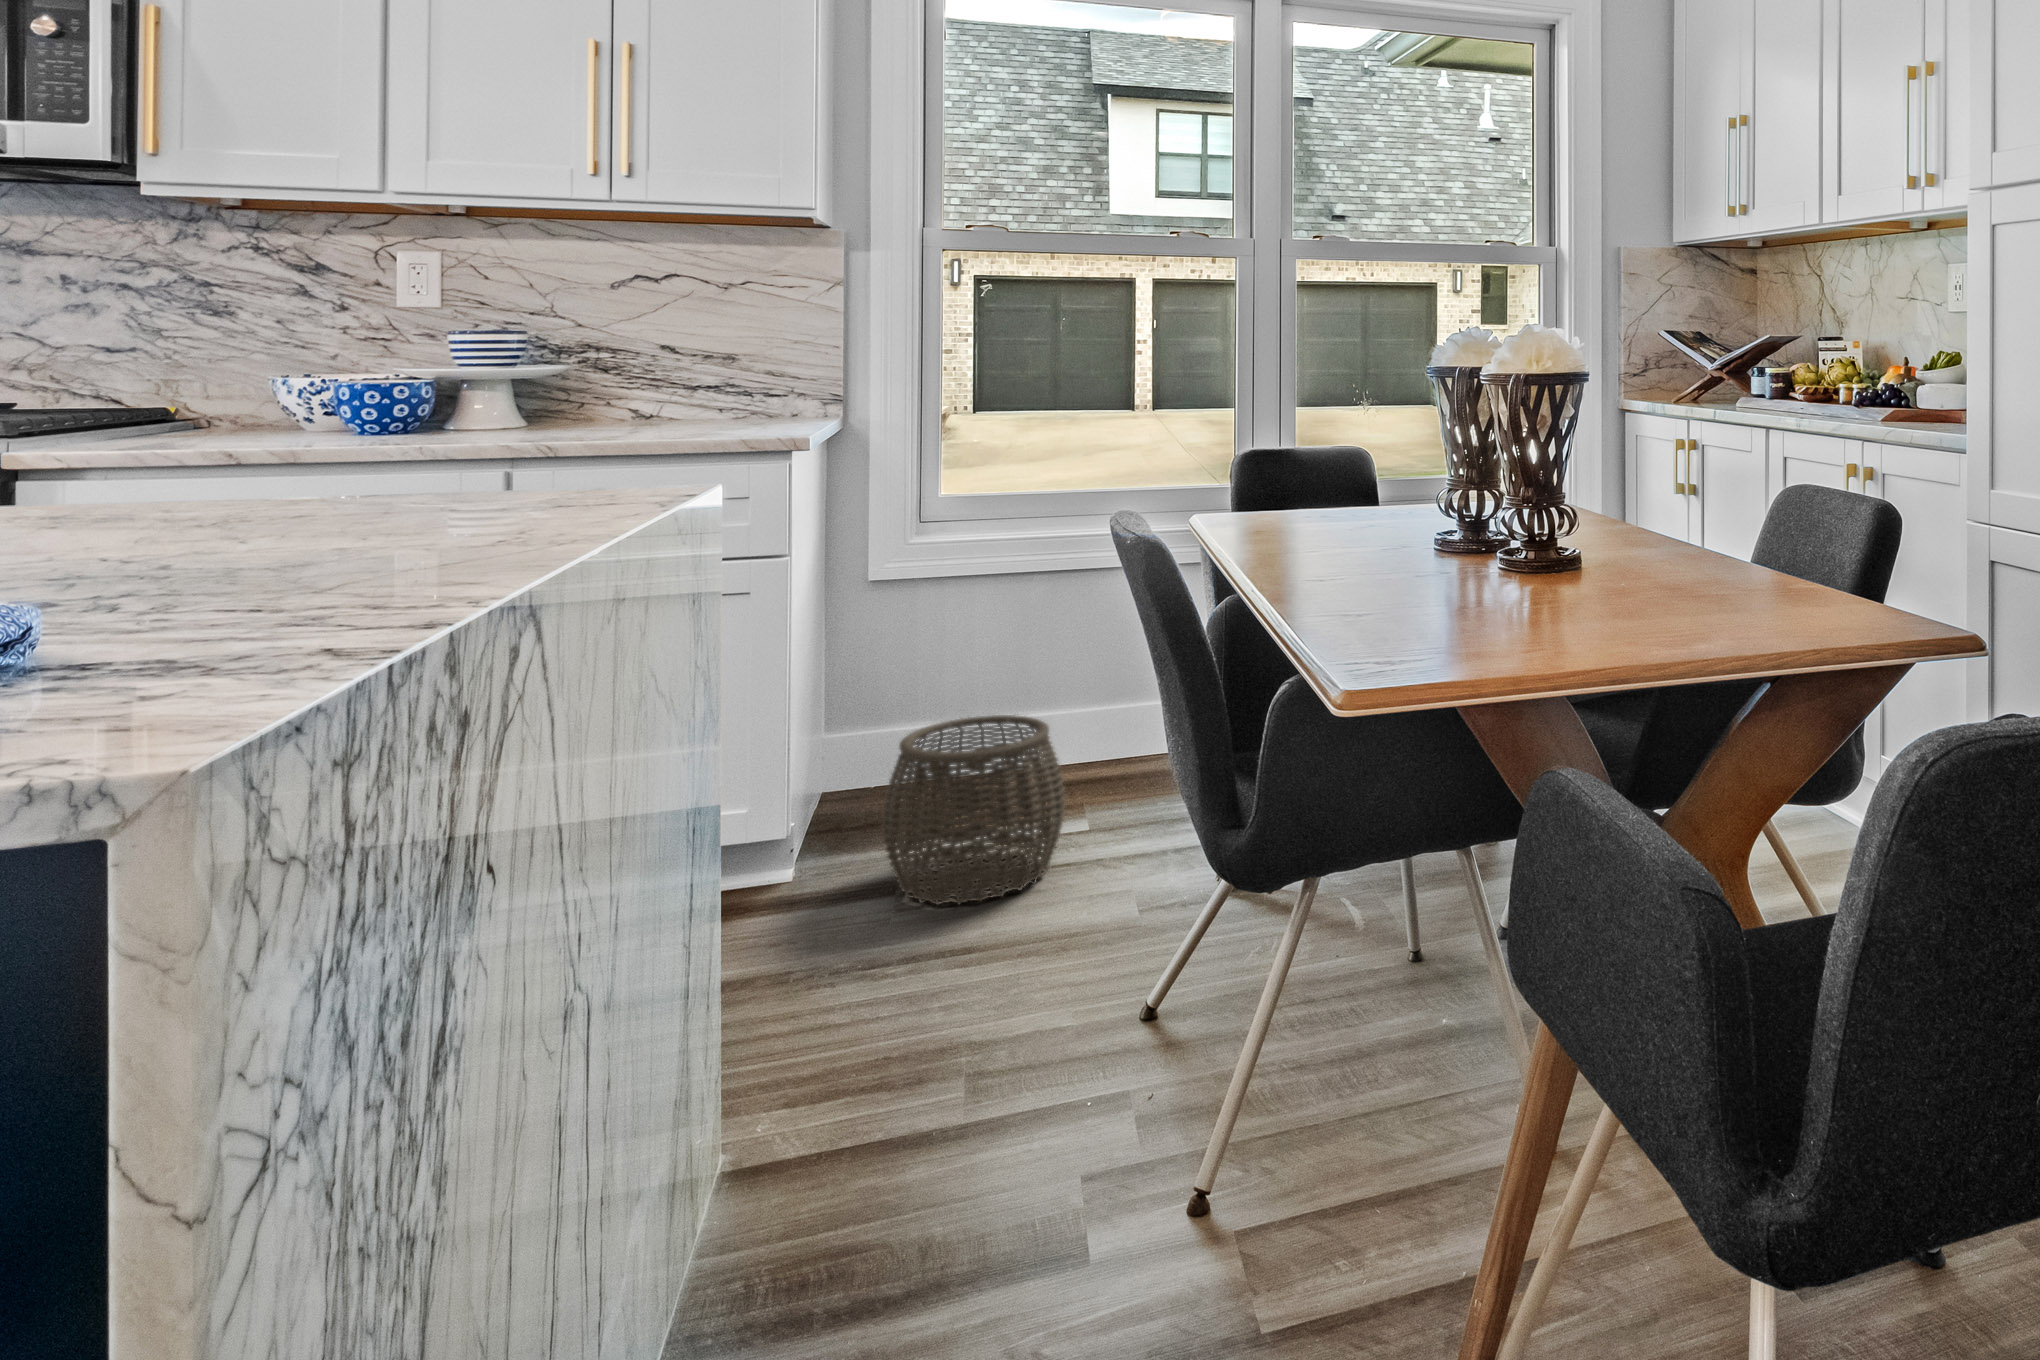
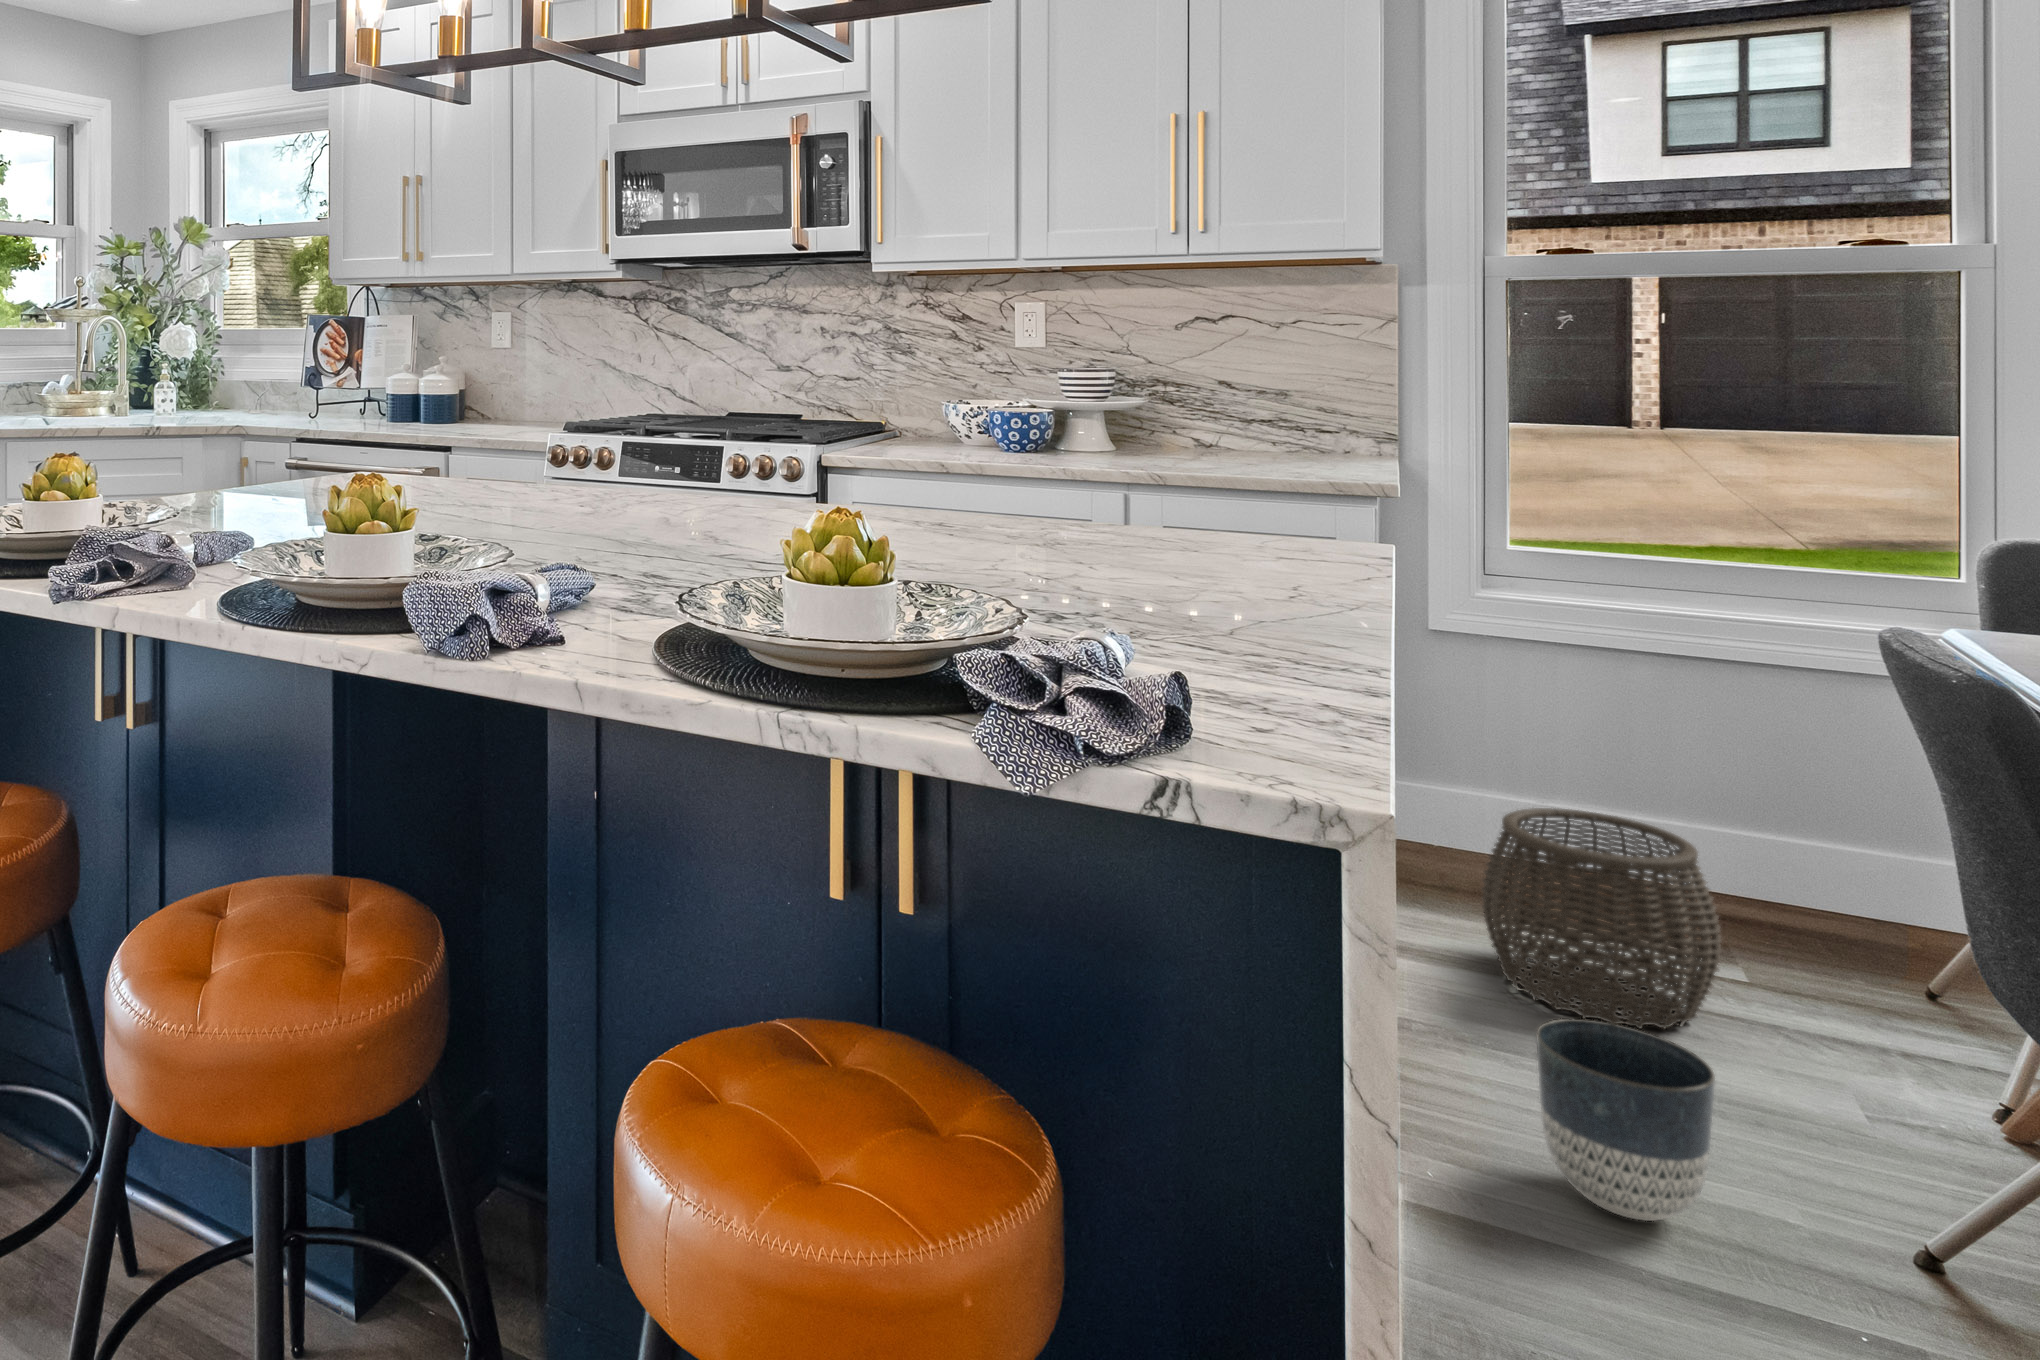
planter: none [864,905,1008,1090] -> present [1536,1019,1715,1221]

